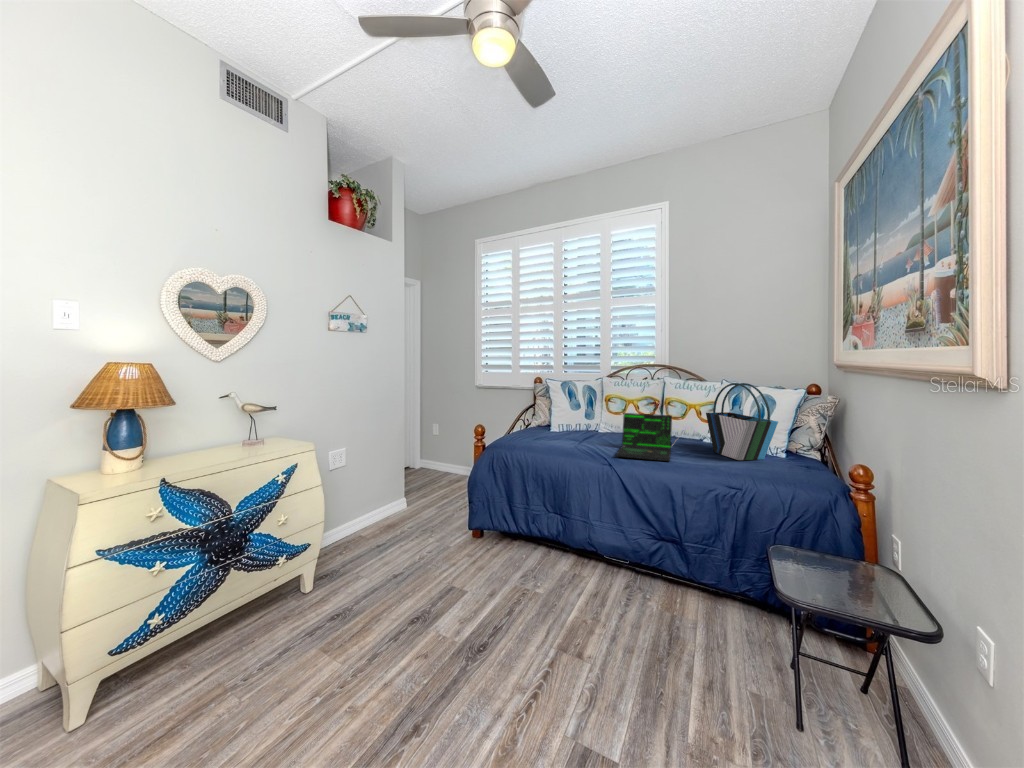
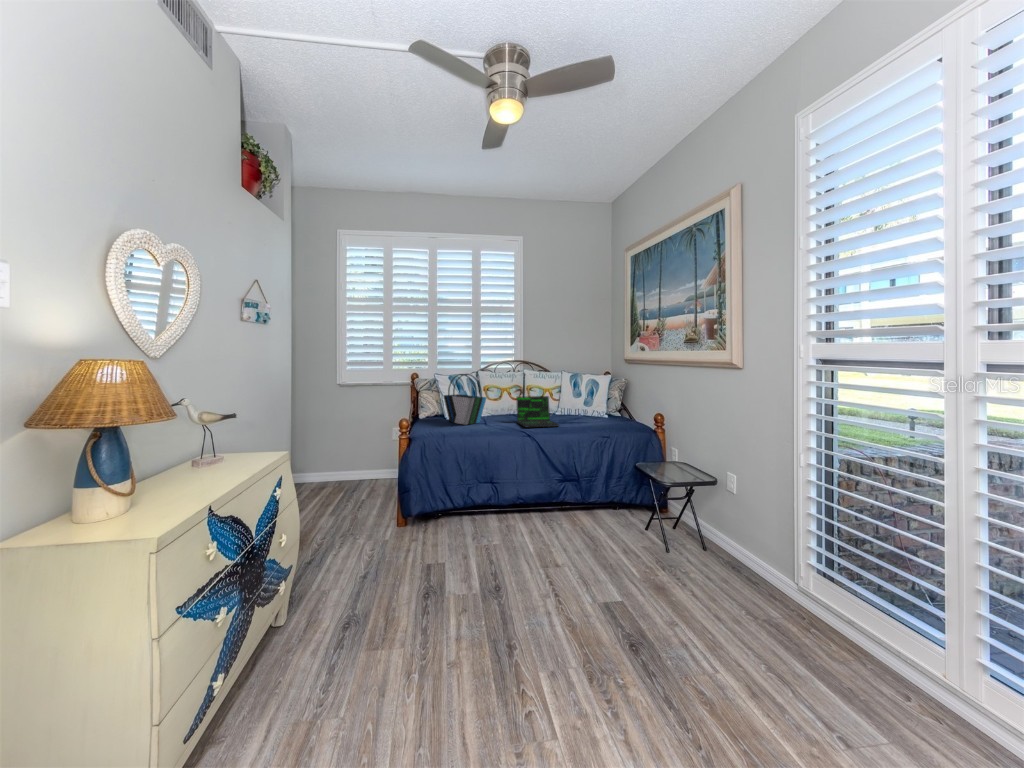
tote bag: present [706,383,778,460] -> present [444,374,486,425]

